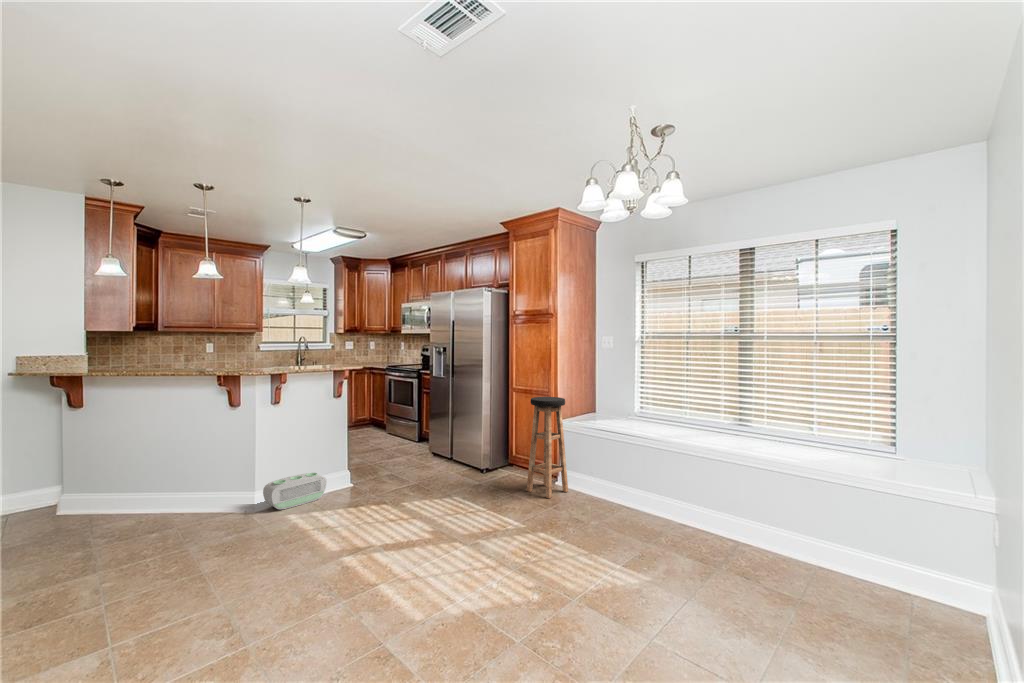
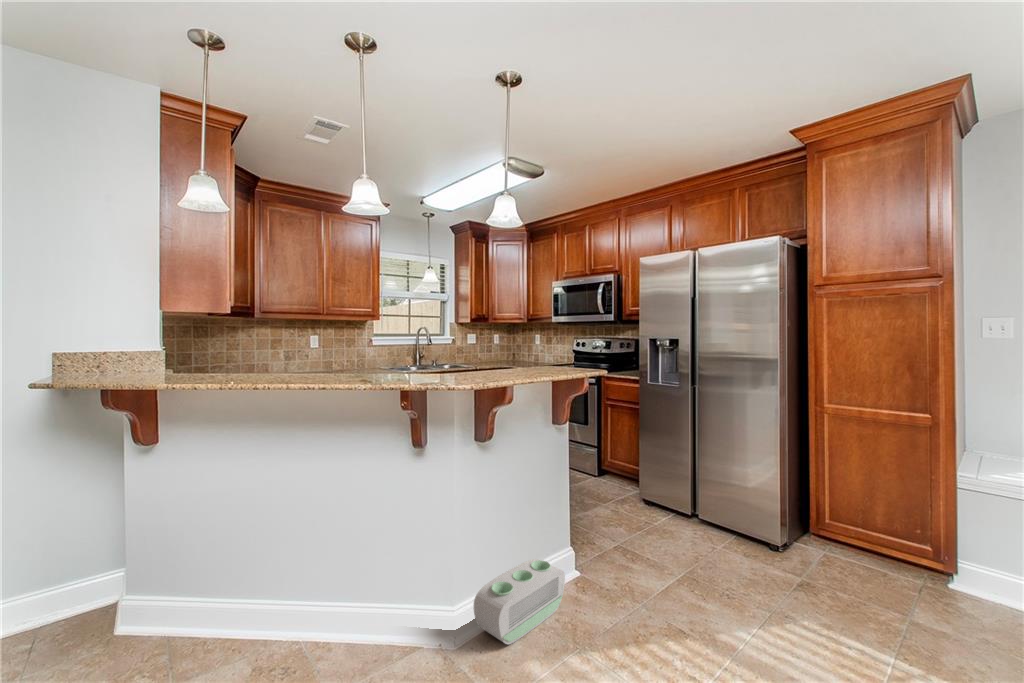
bar stool: present [527,397,568,498] -> none [911,428,1001,627]

